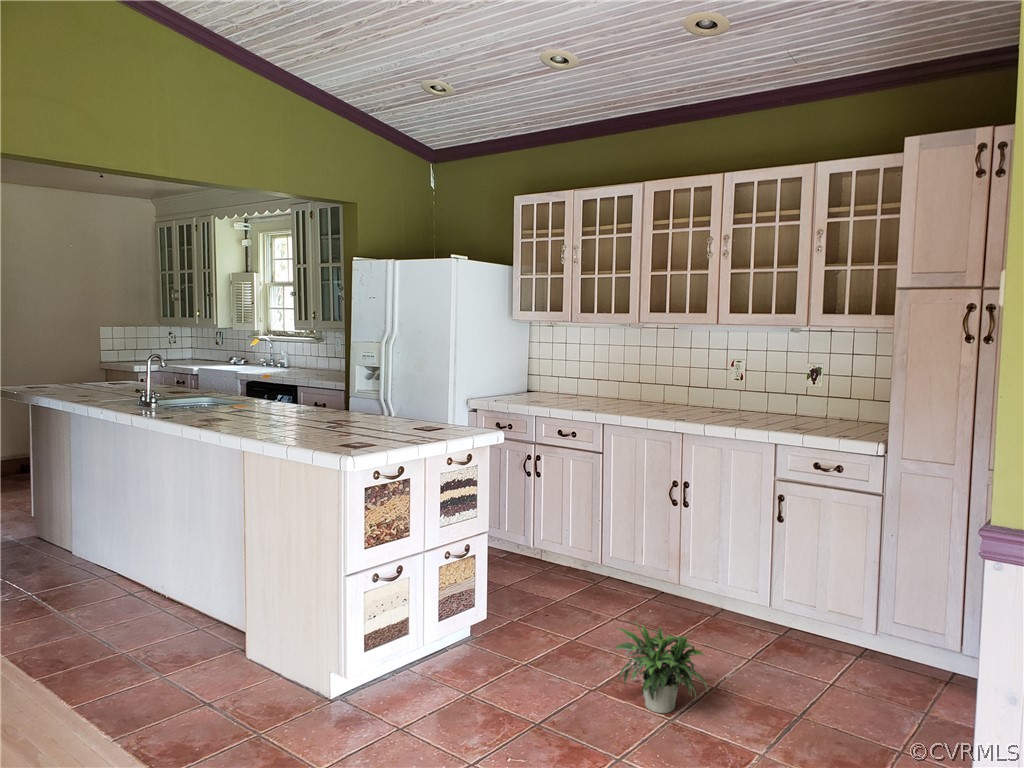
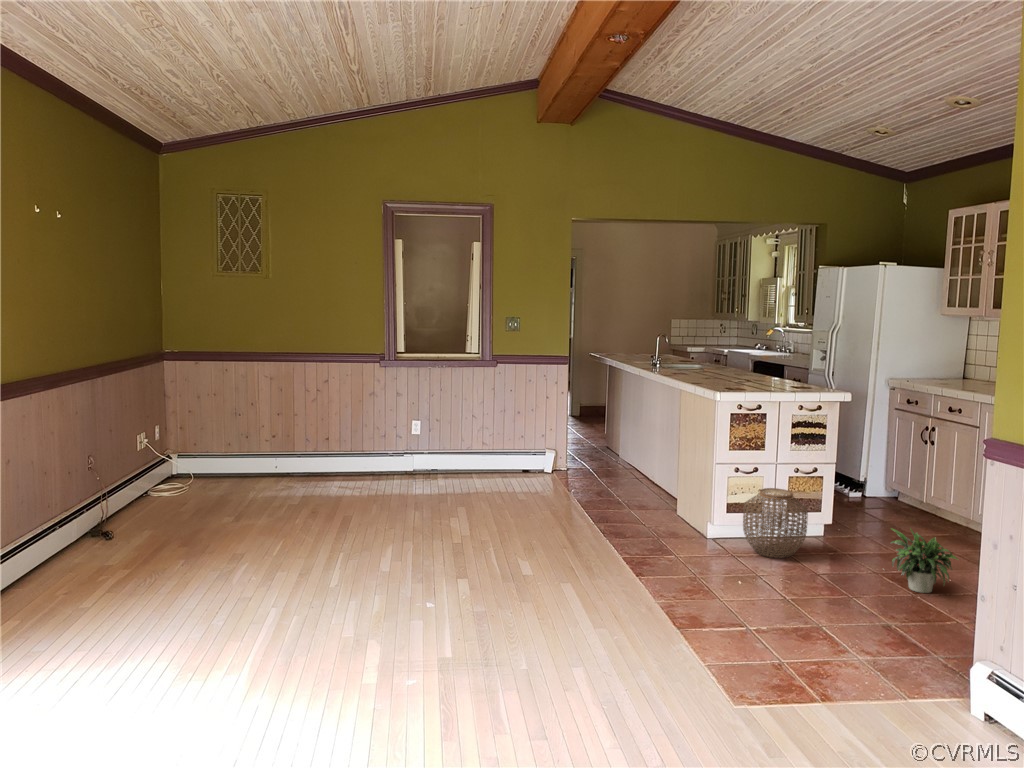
woven basket: none [395,595,493,713] -> present [743,488,808,558]

